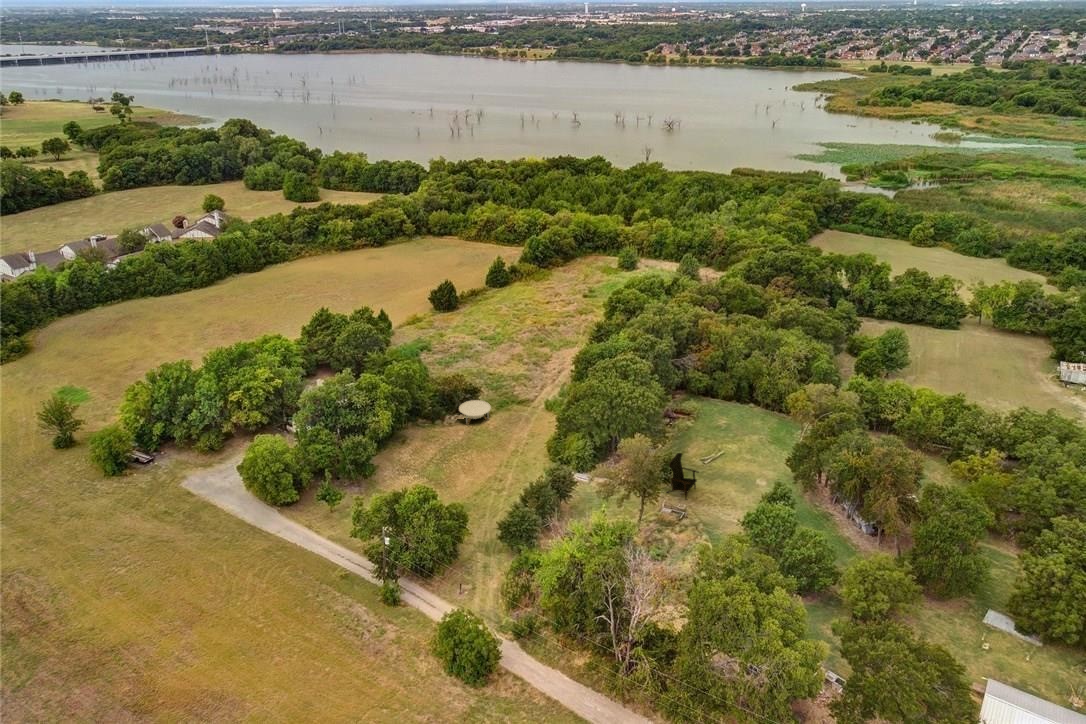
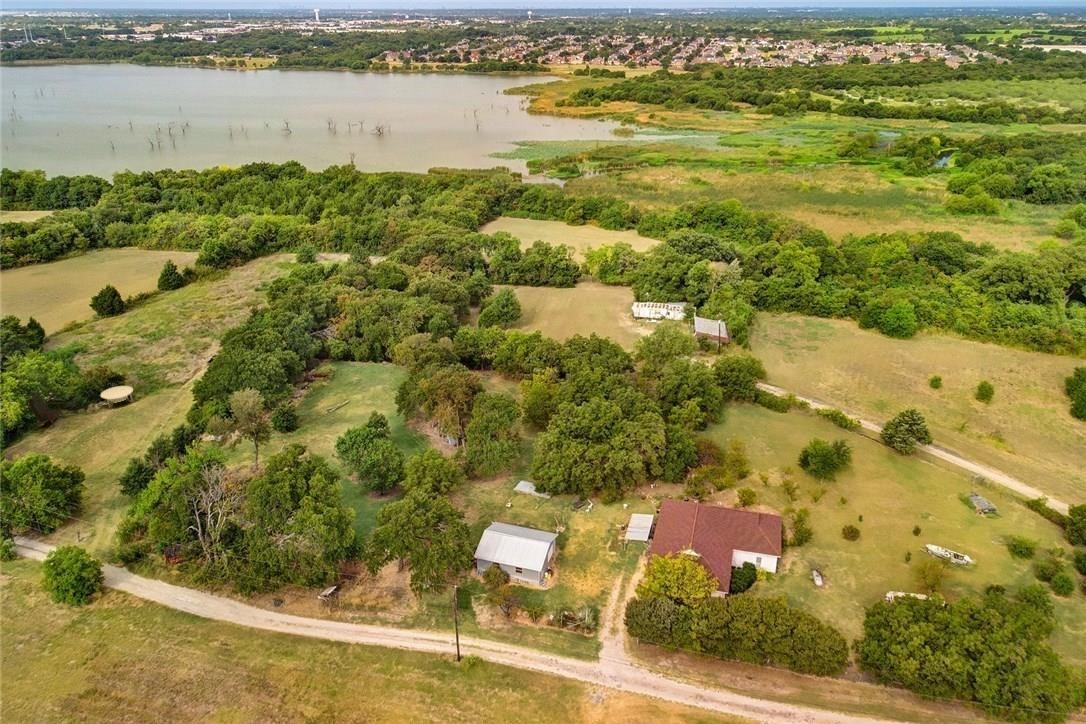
lounge chair: present [667,453,699,500] -> present [29,392,64,426]

